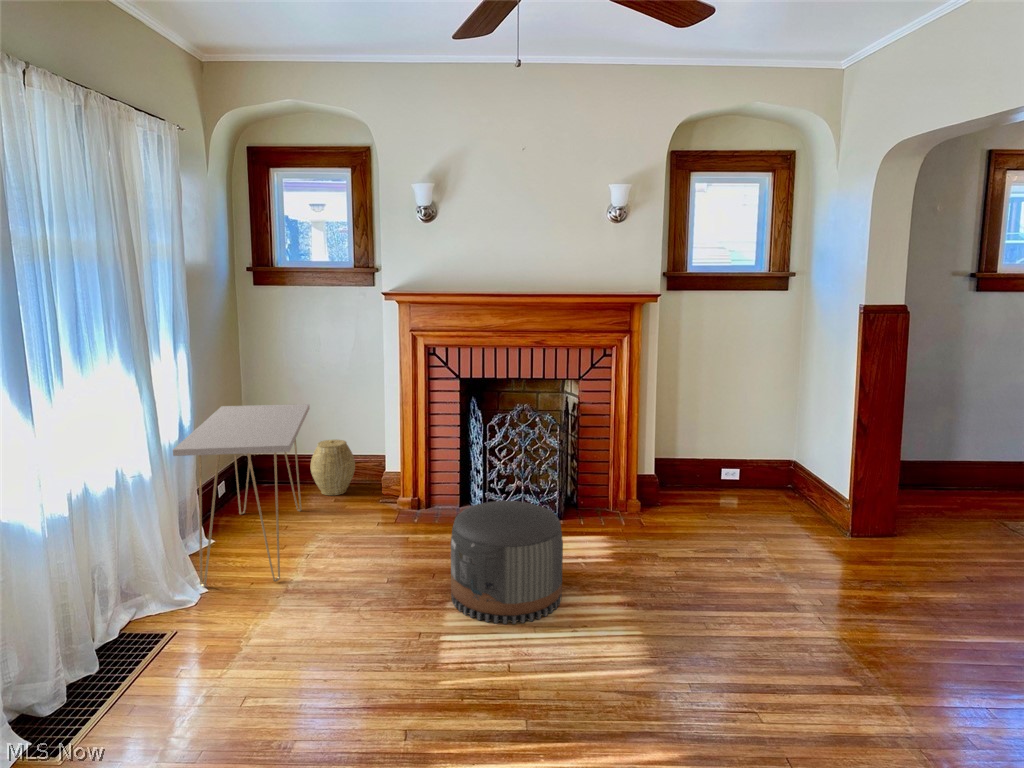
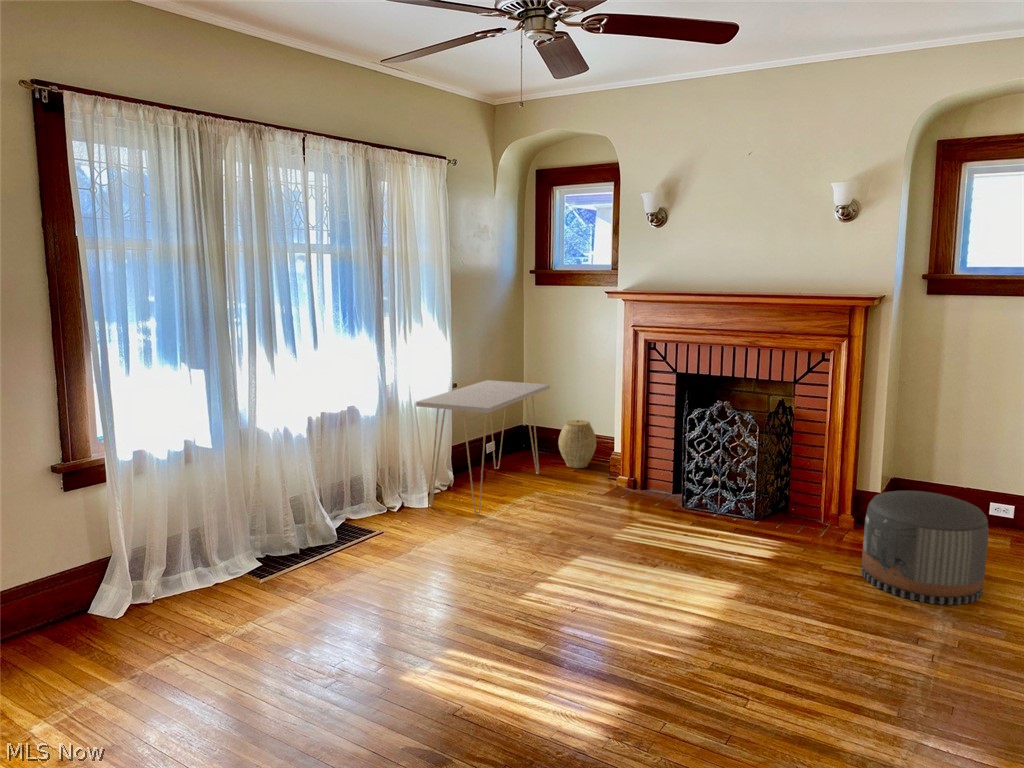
pouf: present [451,501,563,624] -> present [862,491,989,605]

